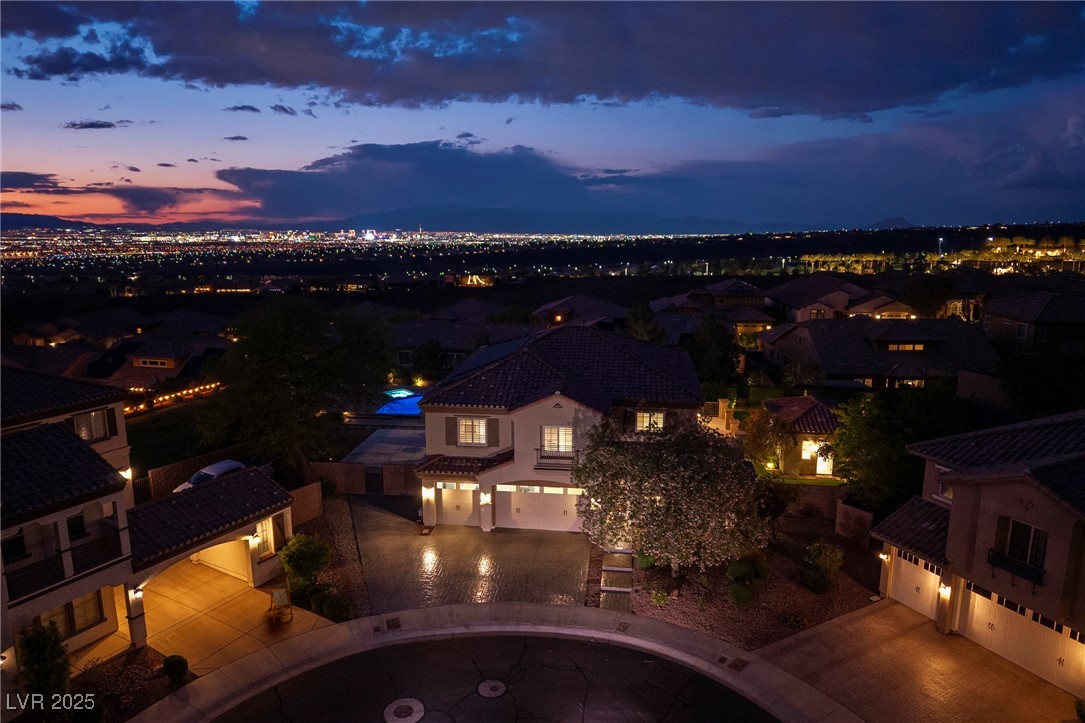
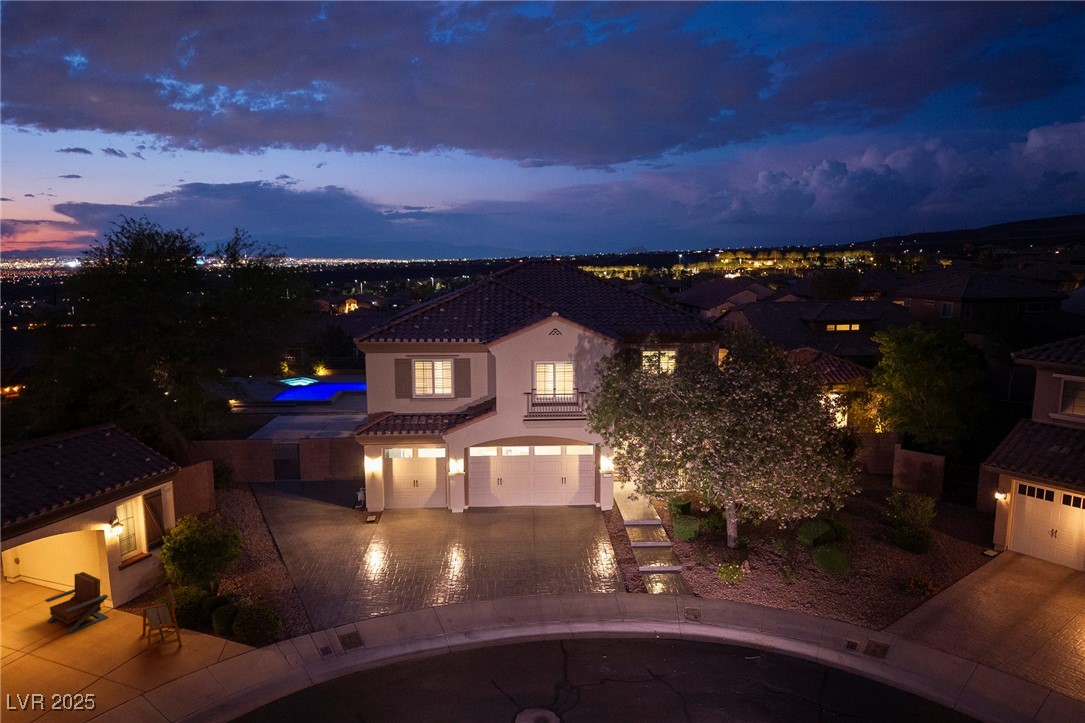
lounge chair: none [214,564,251,604] -> present [45,572,109,634]

